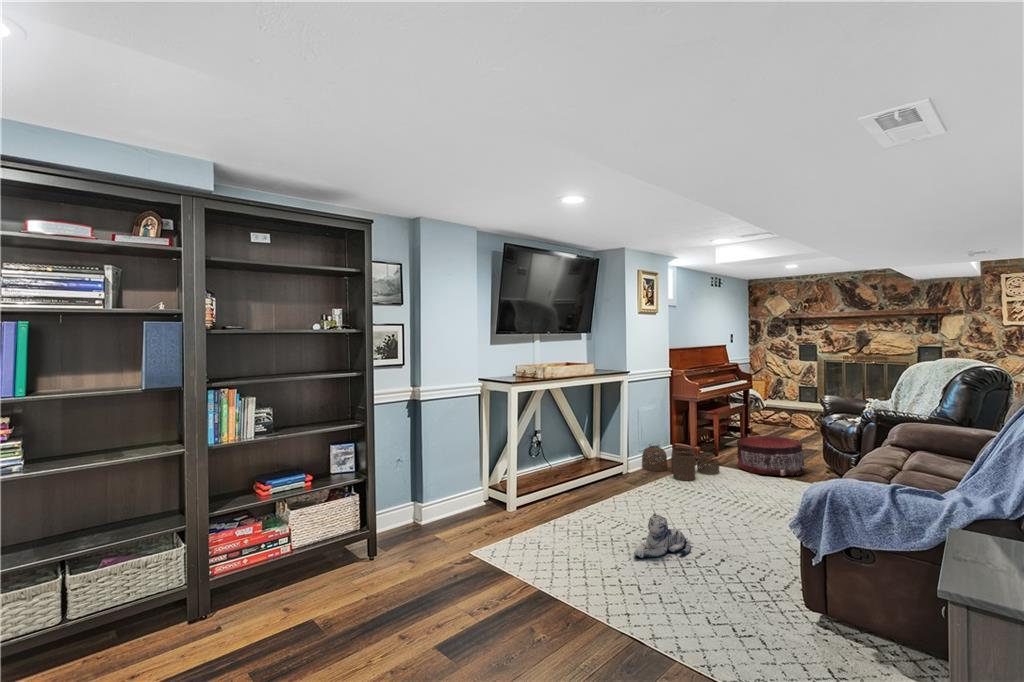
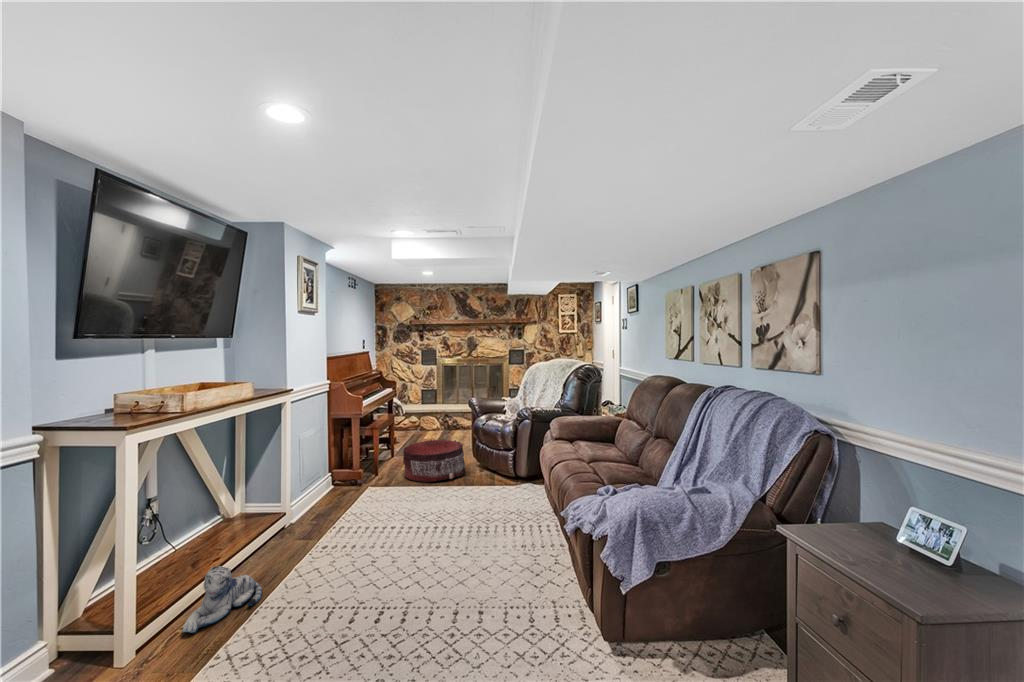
woven basket: present [642,446,719,480] -> none [303,468,394,510]
plush toy: present [634,514,691,558] -> present [182,566,262,633]

